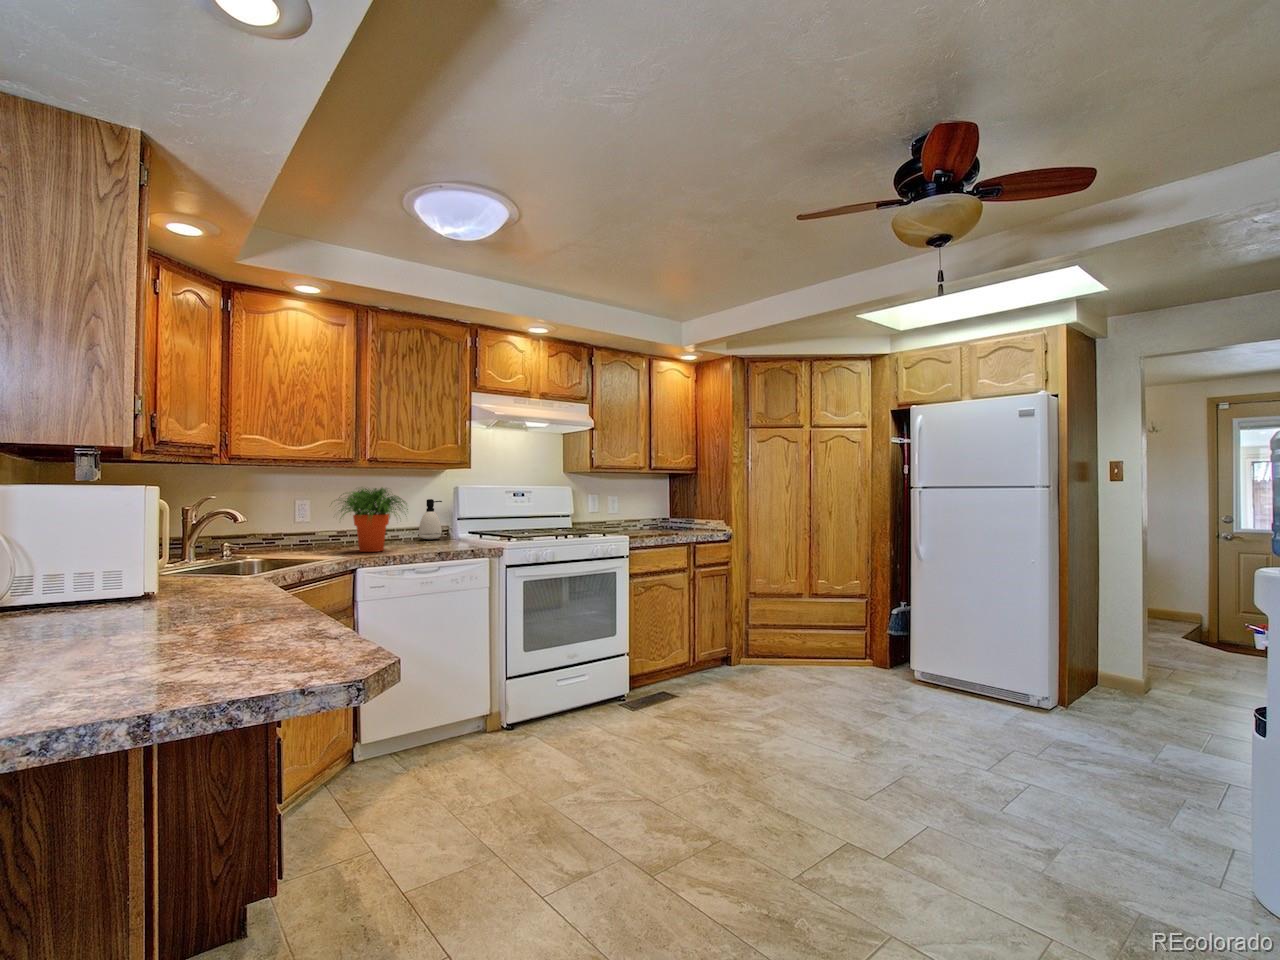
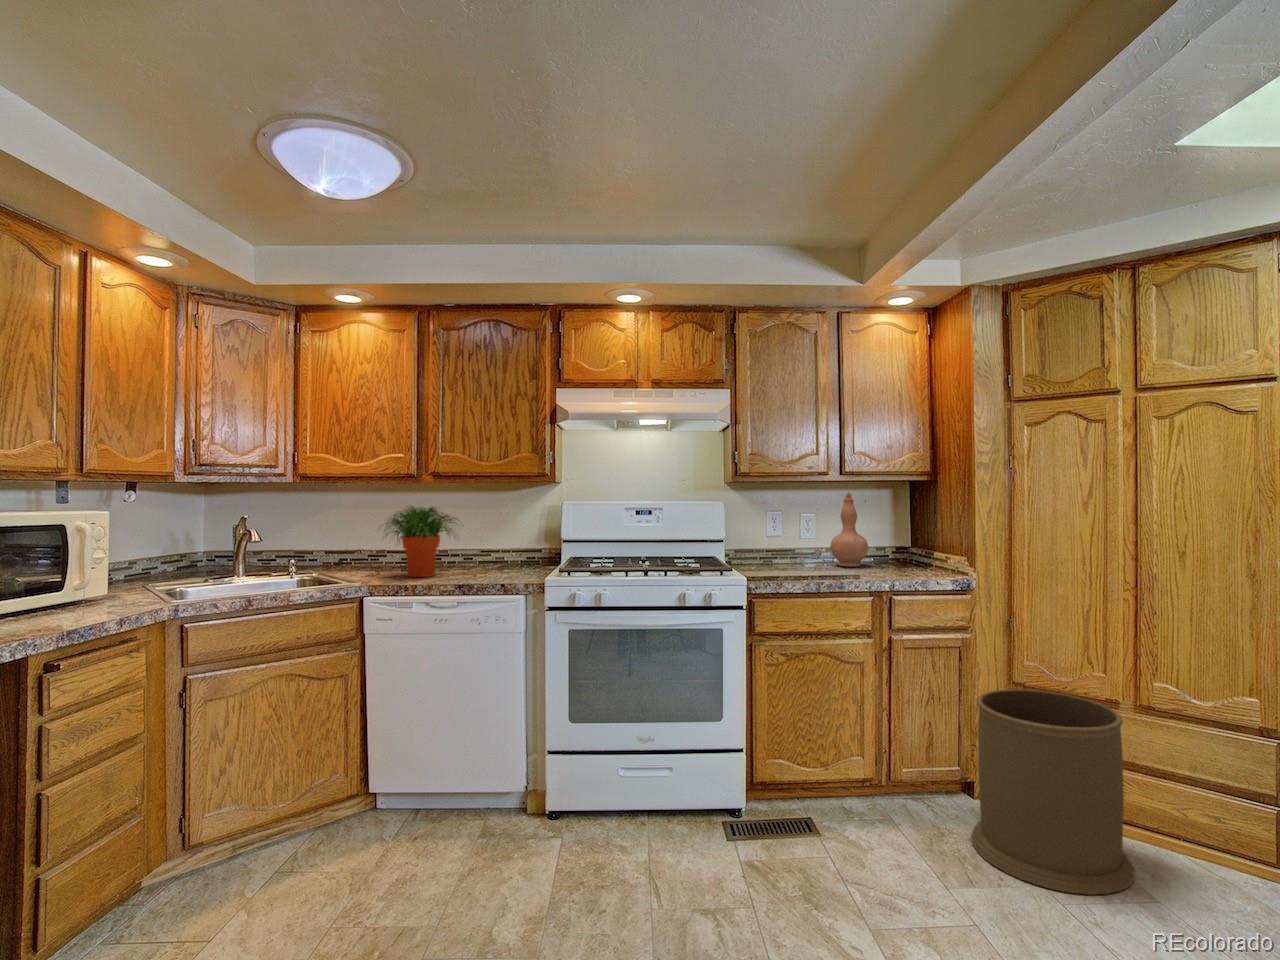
vase: none [647,481,672,530] -> present [830,493,869,566]
soap dispenser: present [419,499,442,540] -> none [517,517,542,563]
trash can: none [747,592,825,689] -> present [971,689,1135,895]

